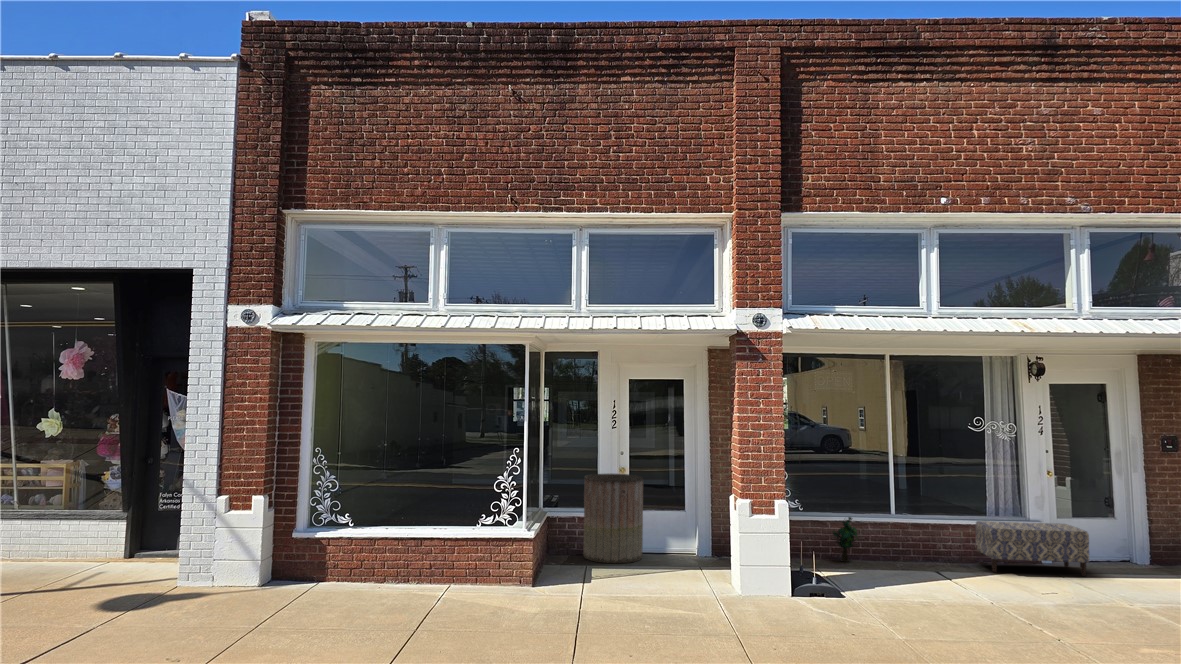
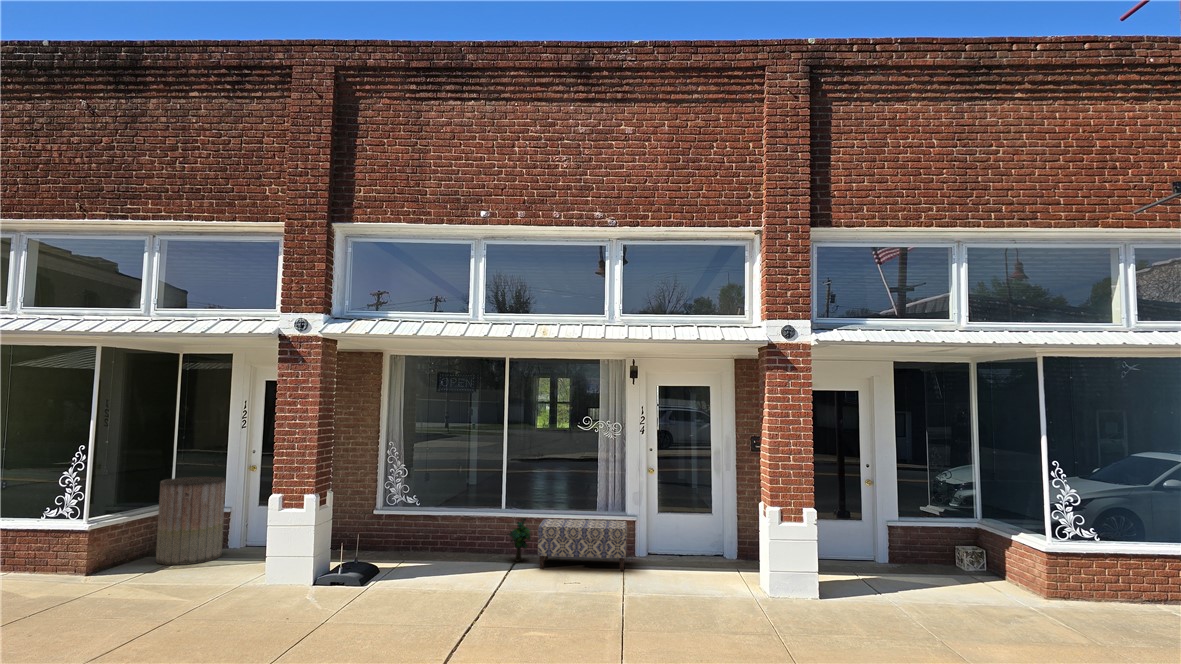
decorative plant: present [833,517,858,562] -> present [509,518,531,561]

